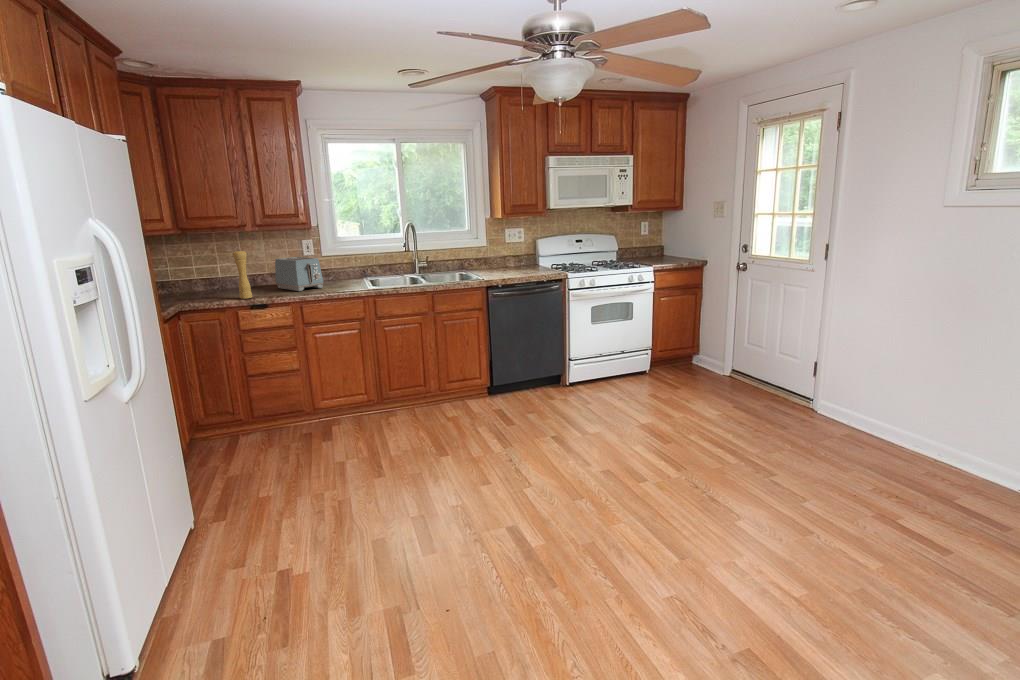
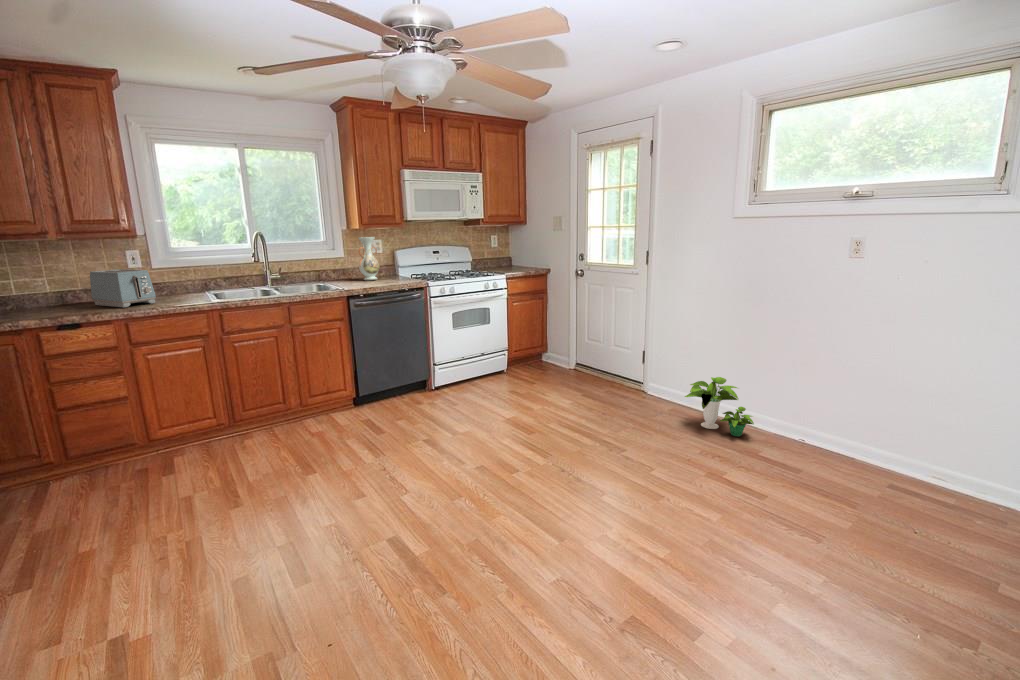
vase: none [500,226,520,270] -> present [358,237,379,280]
pepper mill: present [233,251,252,299] -> none [27,261,59,318]
potted plant: none [861,399,956,476] -> present [685,377,754,437]

